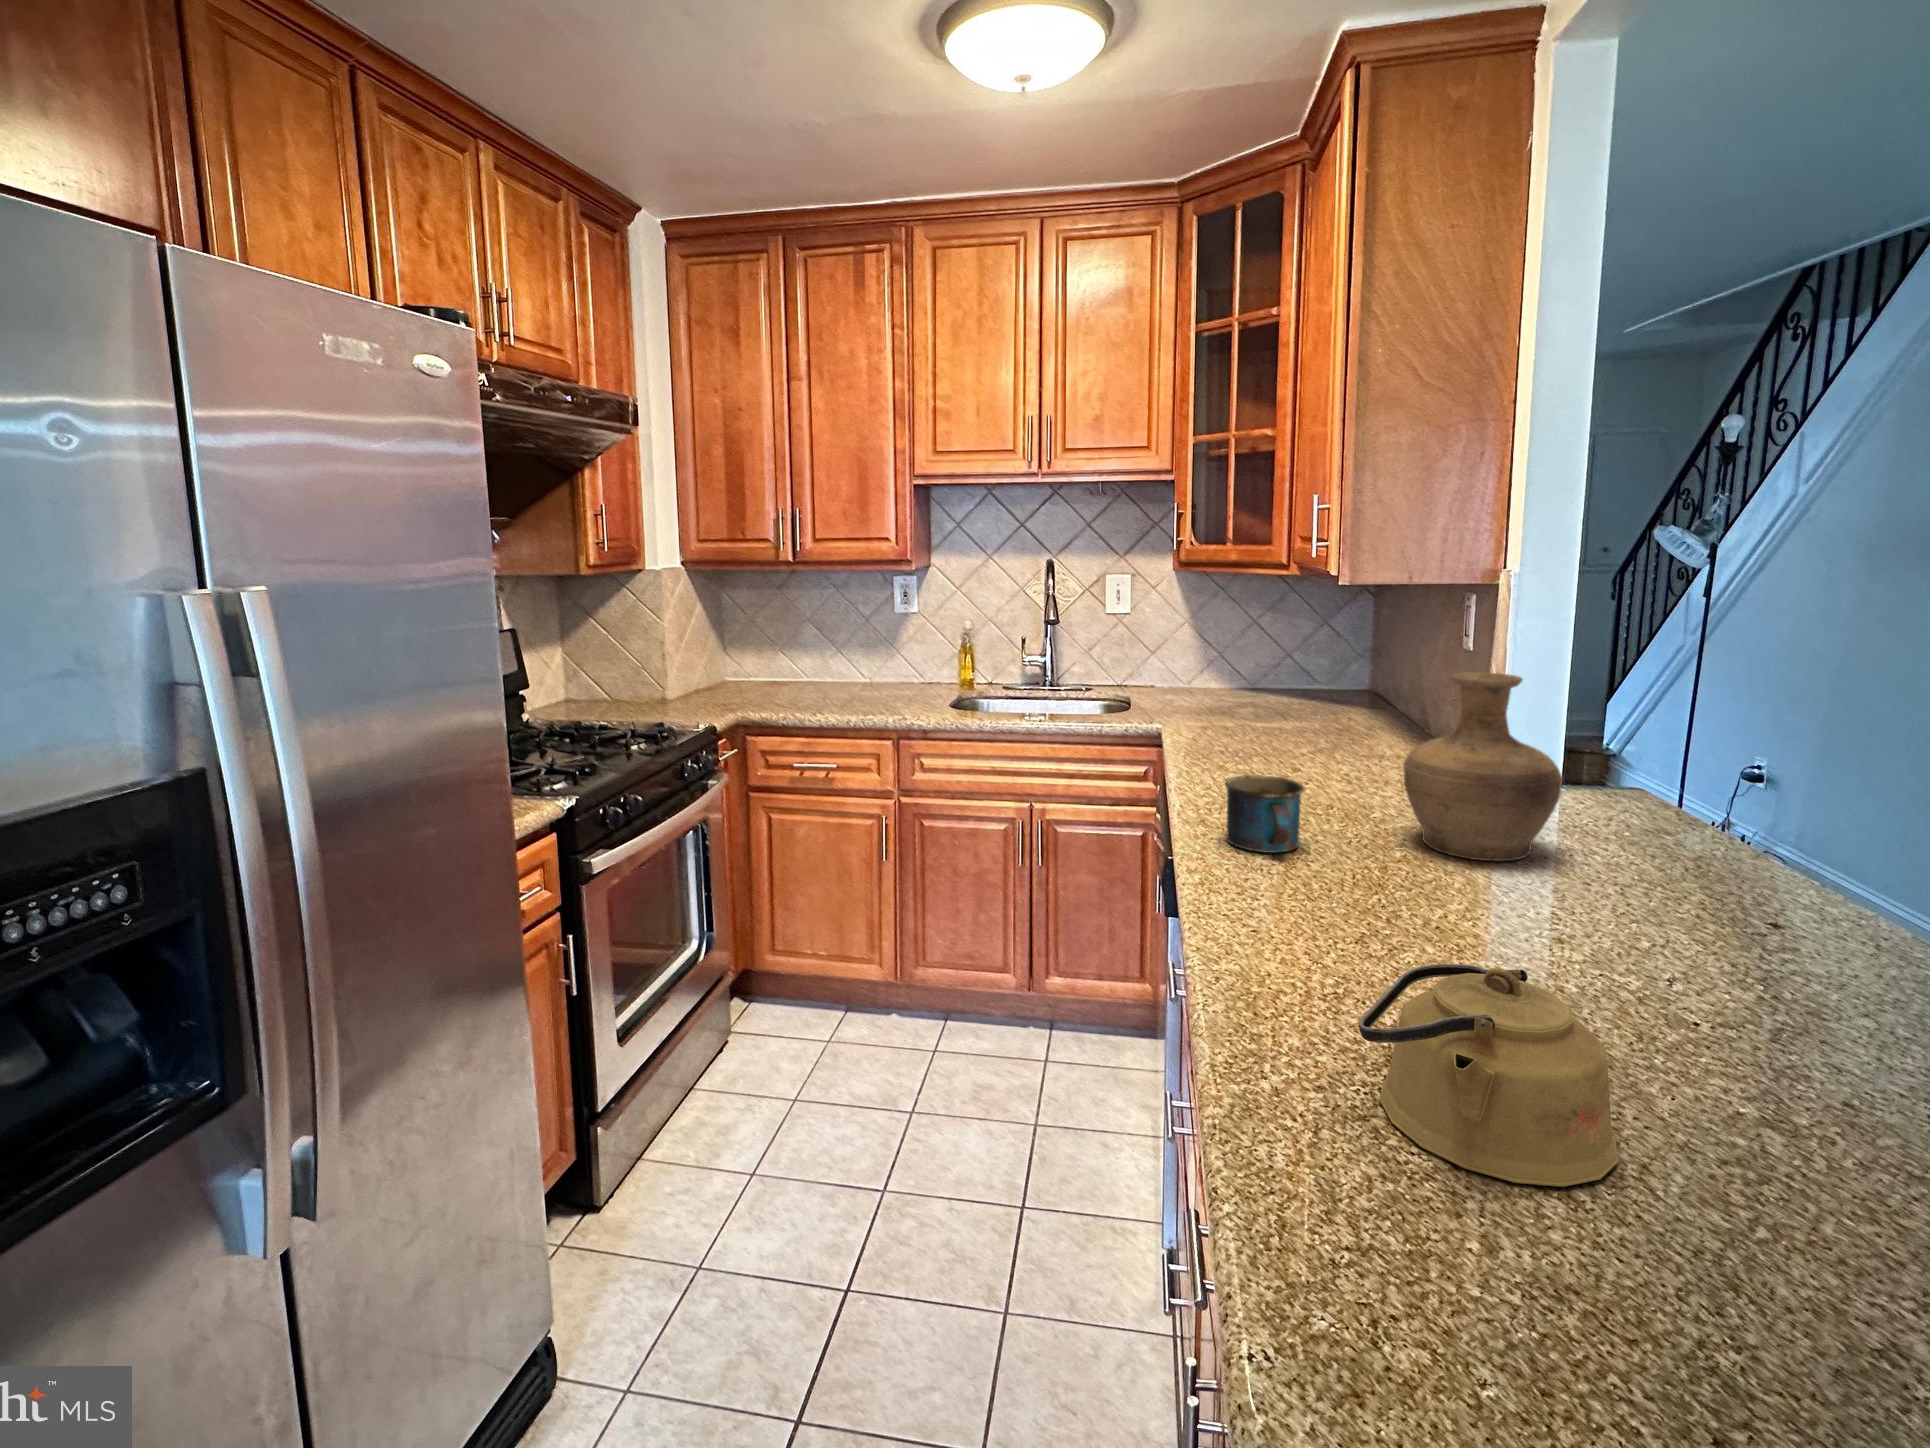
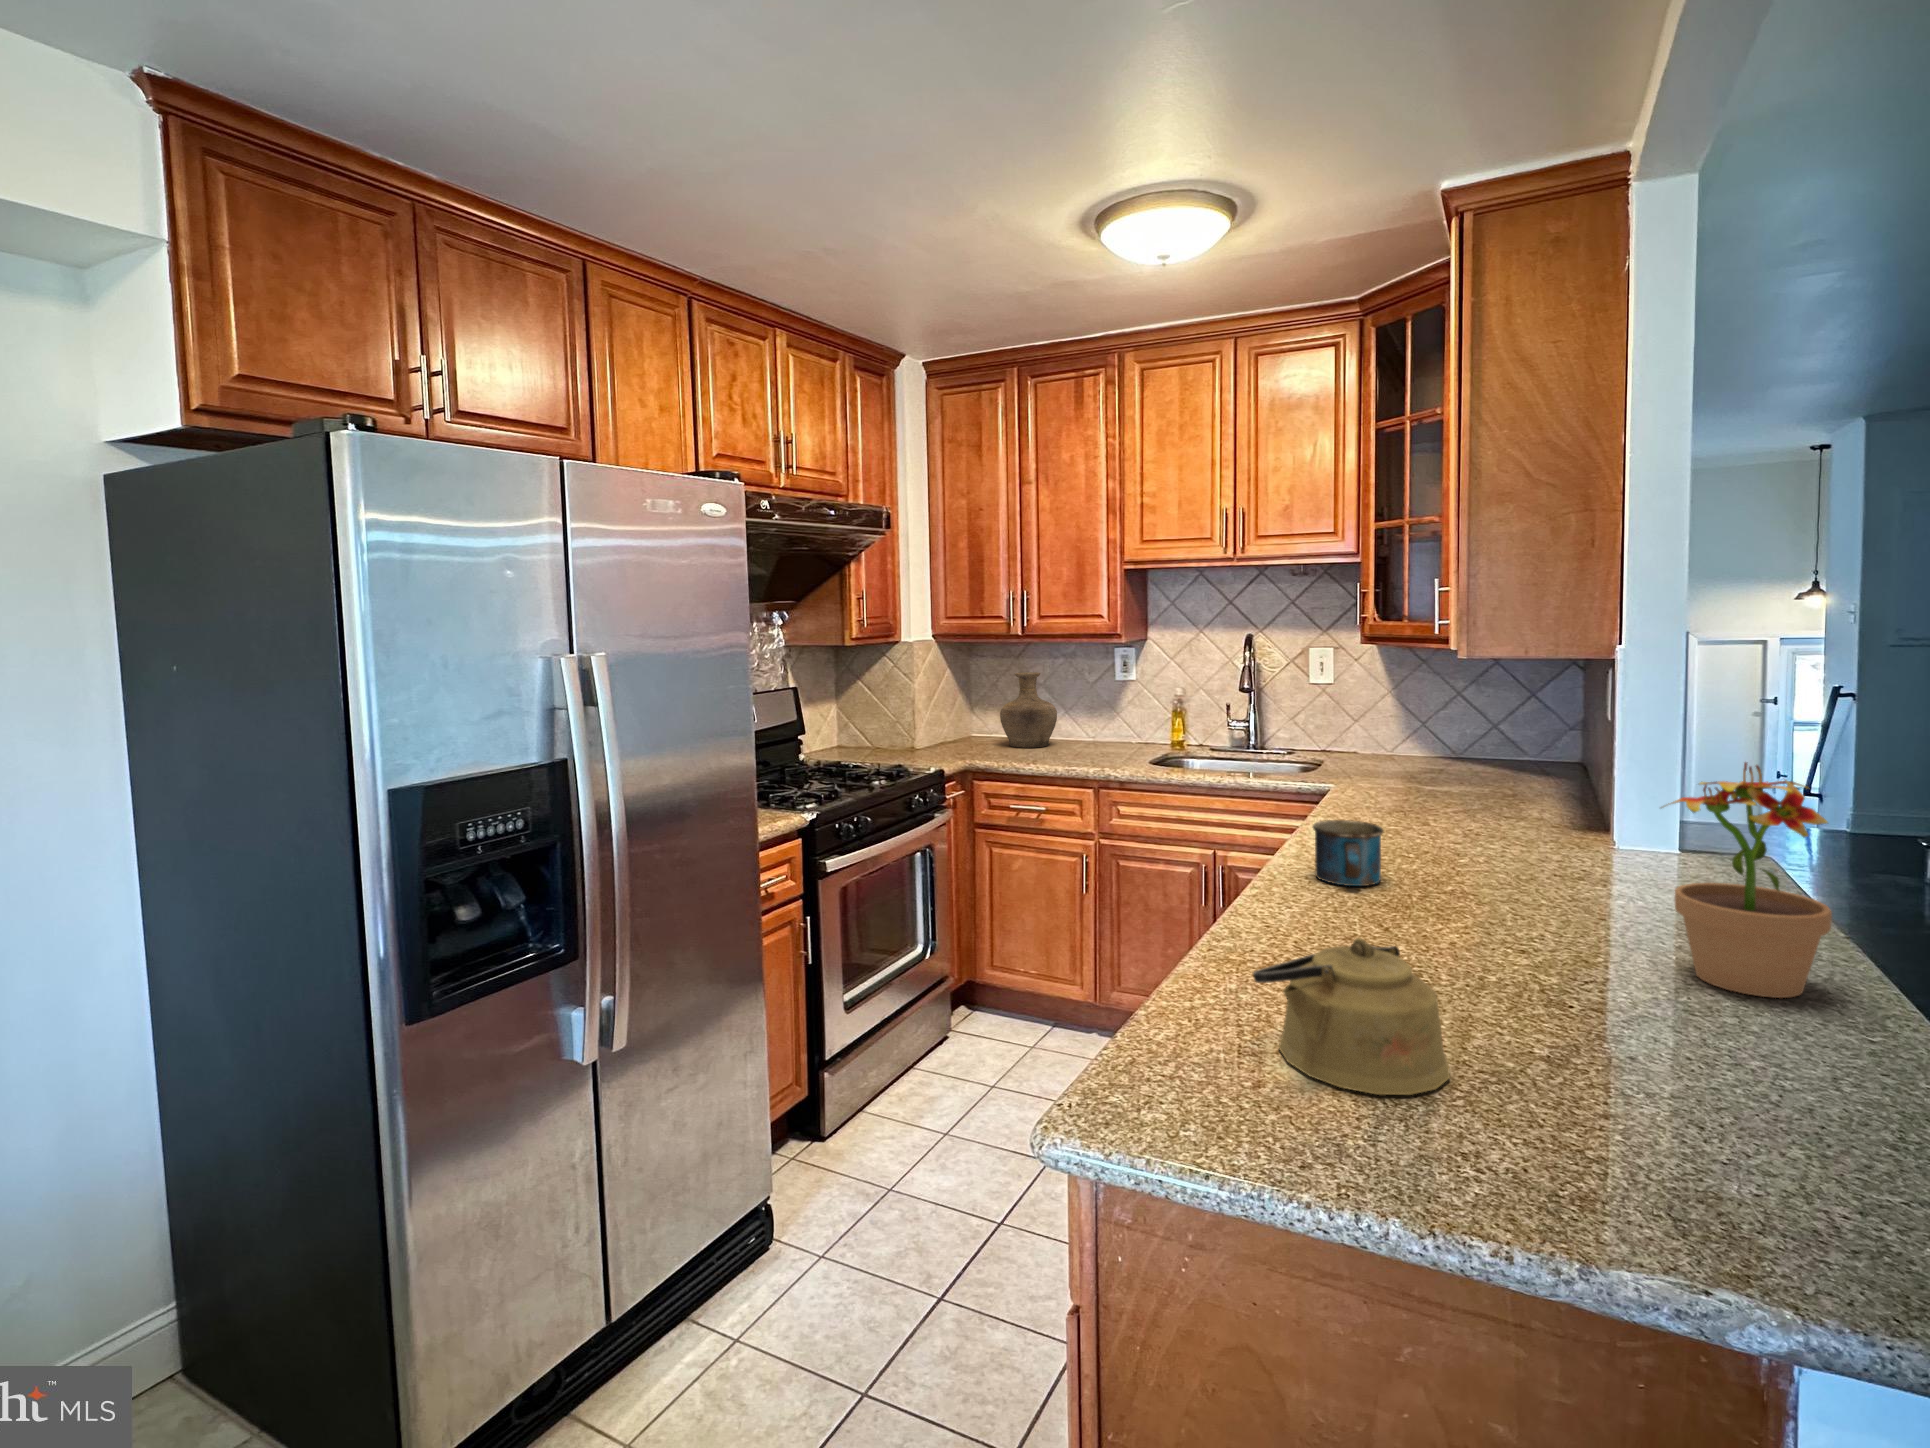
vase: present [1404,672,1563,861] -> present [1000,672,1057,748]
potted plant: none [1662,702,1832,957] -> present [1661,762,1832,998]

